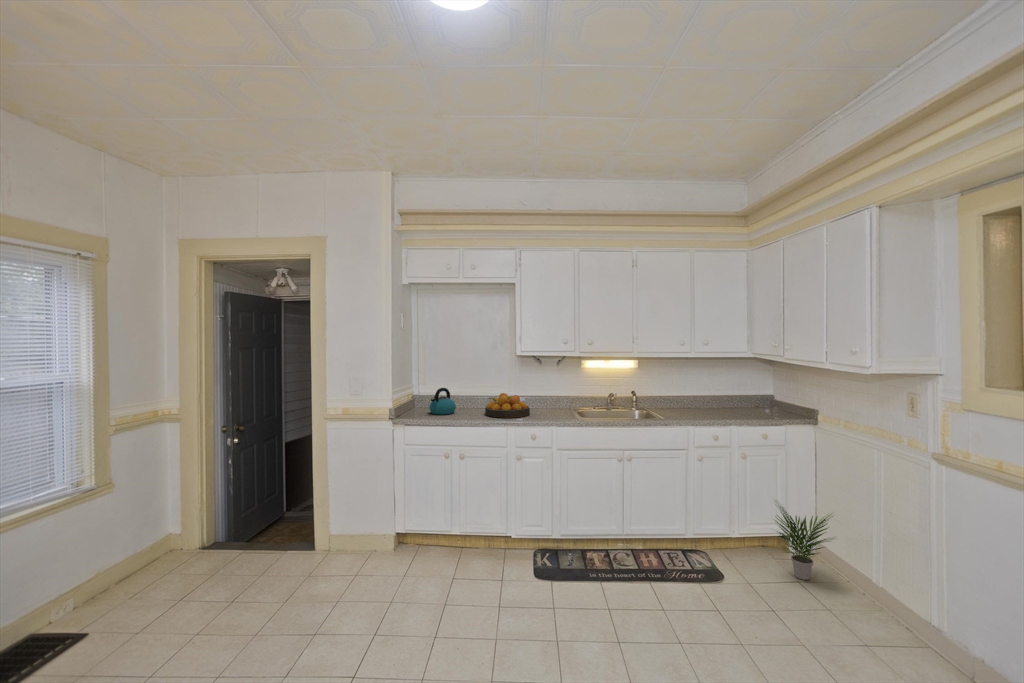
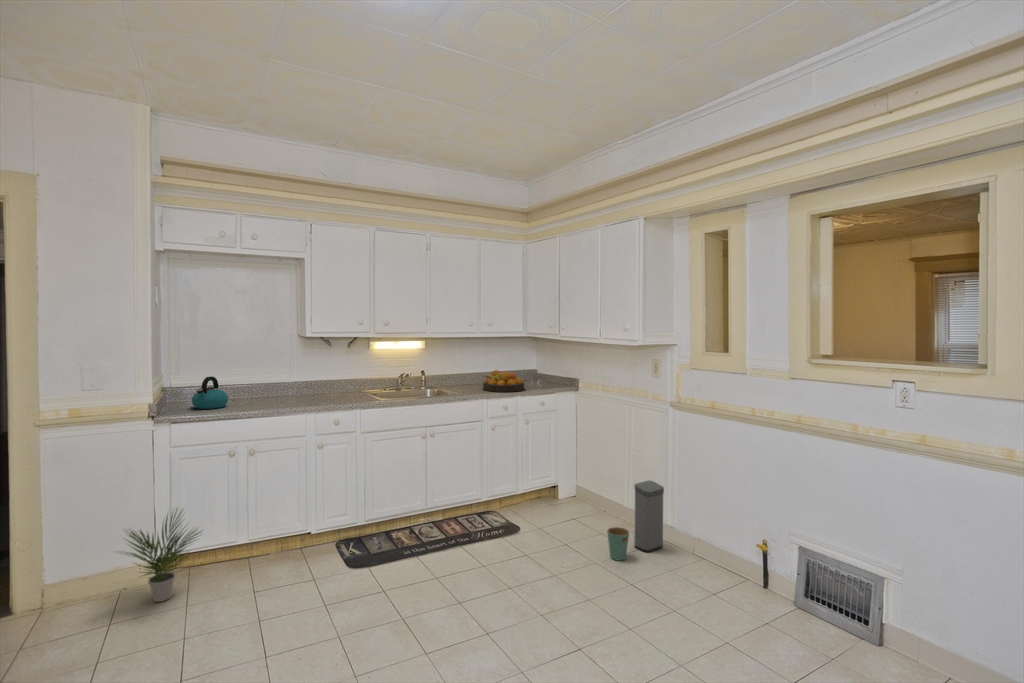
fruit bowl: present [485,393,530,418] -> present [483,370,524,392]
potted plant: present [775,506,832,580] -> present [124,510,200,602]
trash can: none [841,561,944,665] -> present [607,481,664,560]

